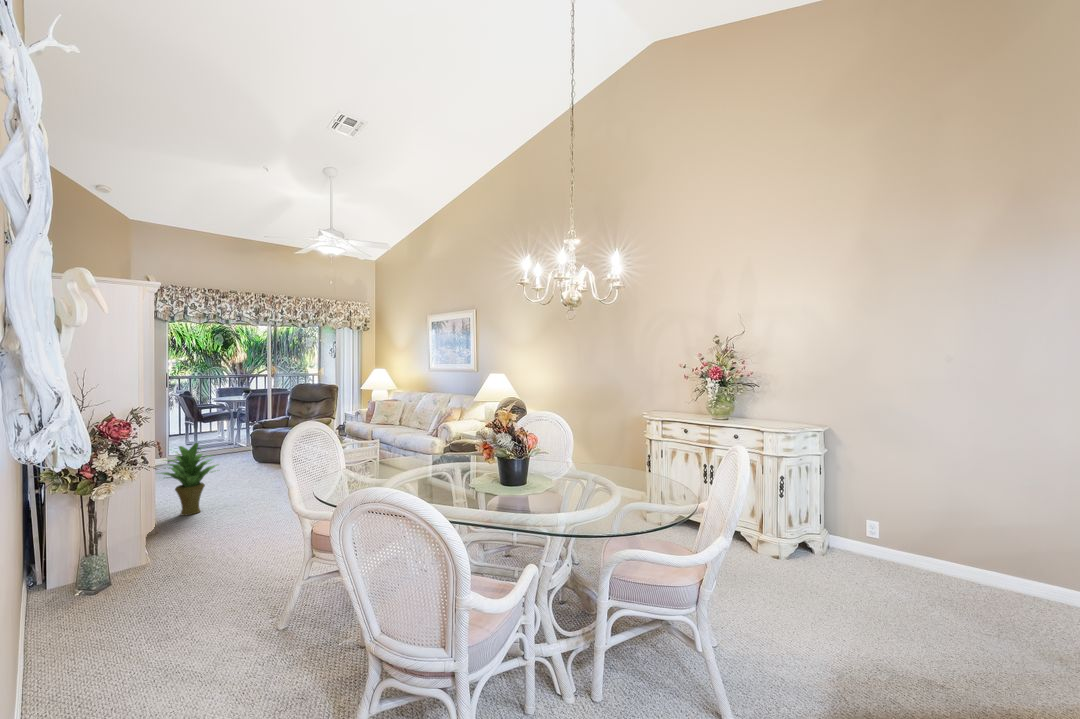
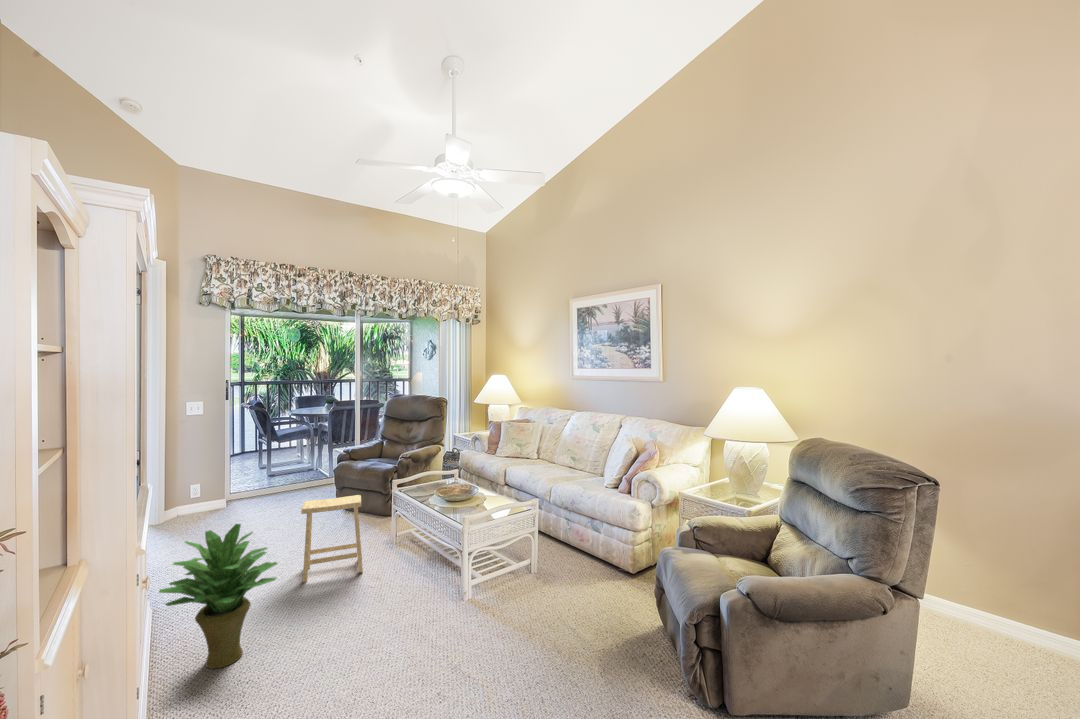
footstool: none [231,441,271,491] -> present [301,495,363,583]

